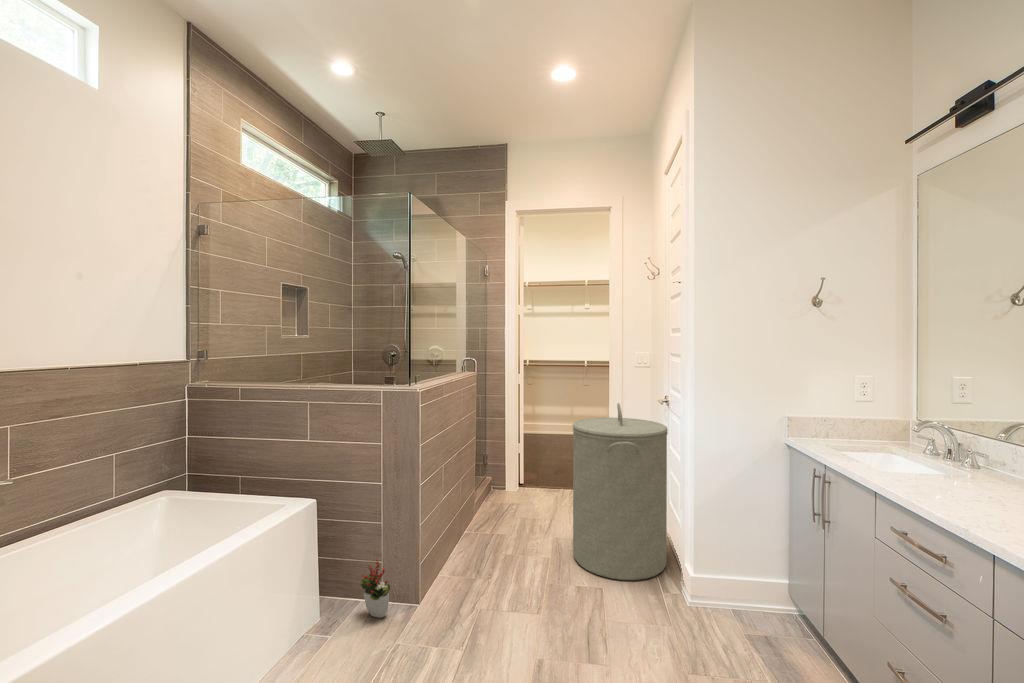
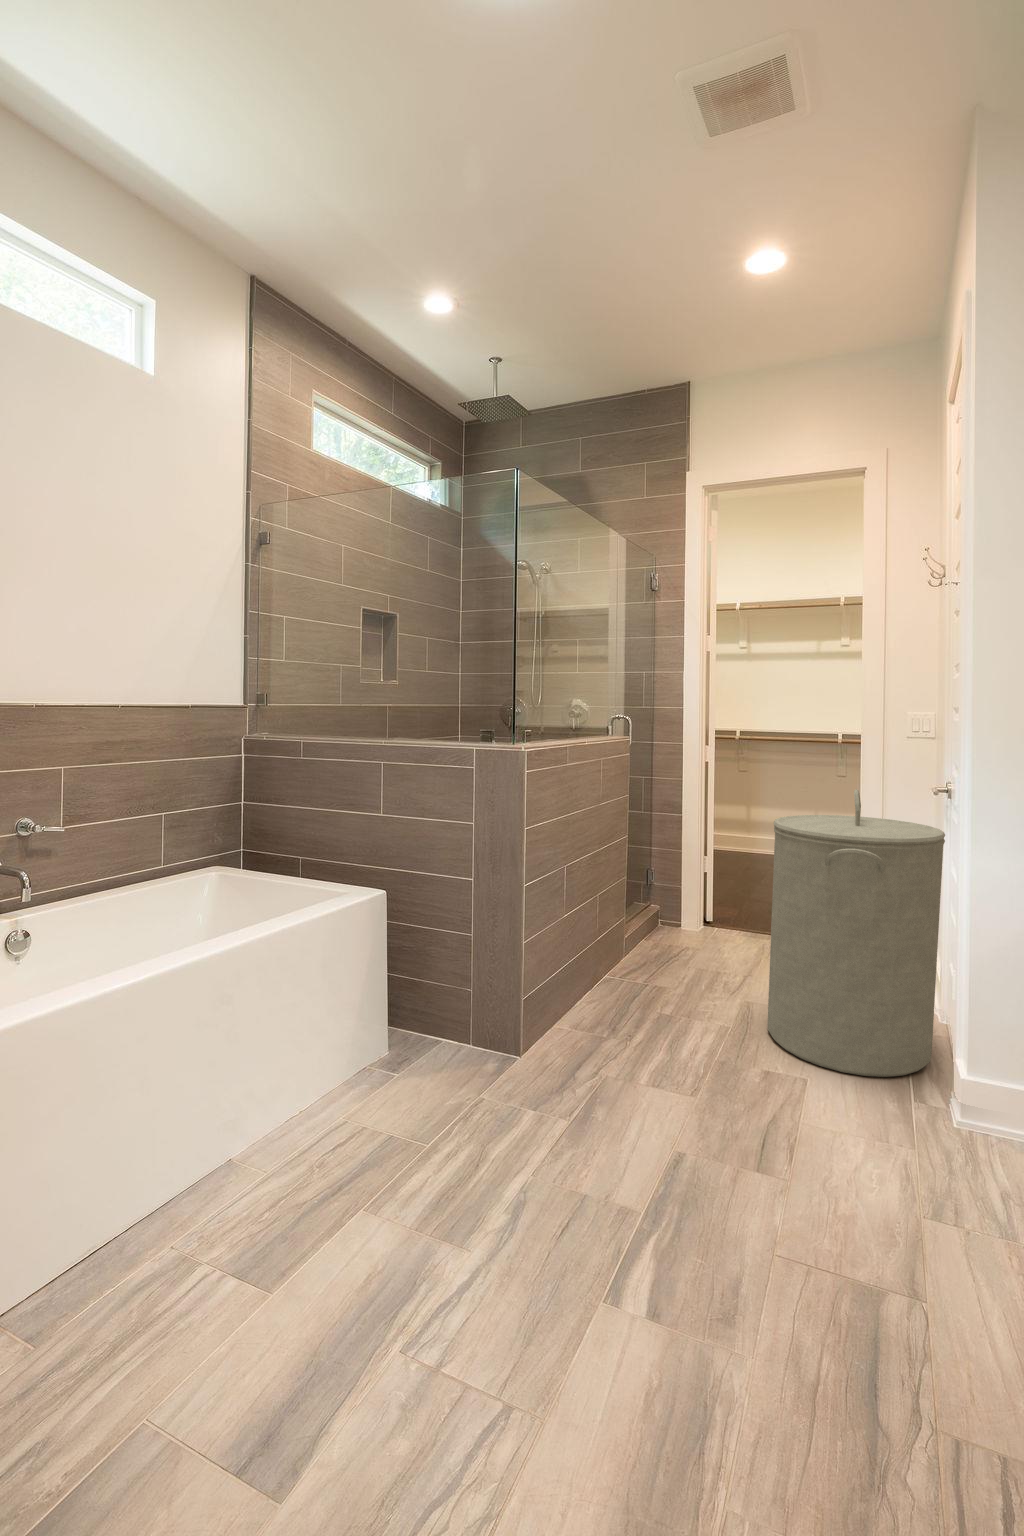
decorative plant: present [361,559,390,618] -> none [441,983,479,1062]

